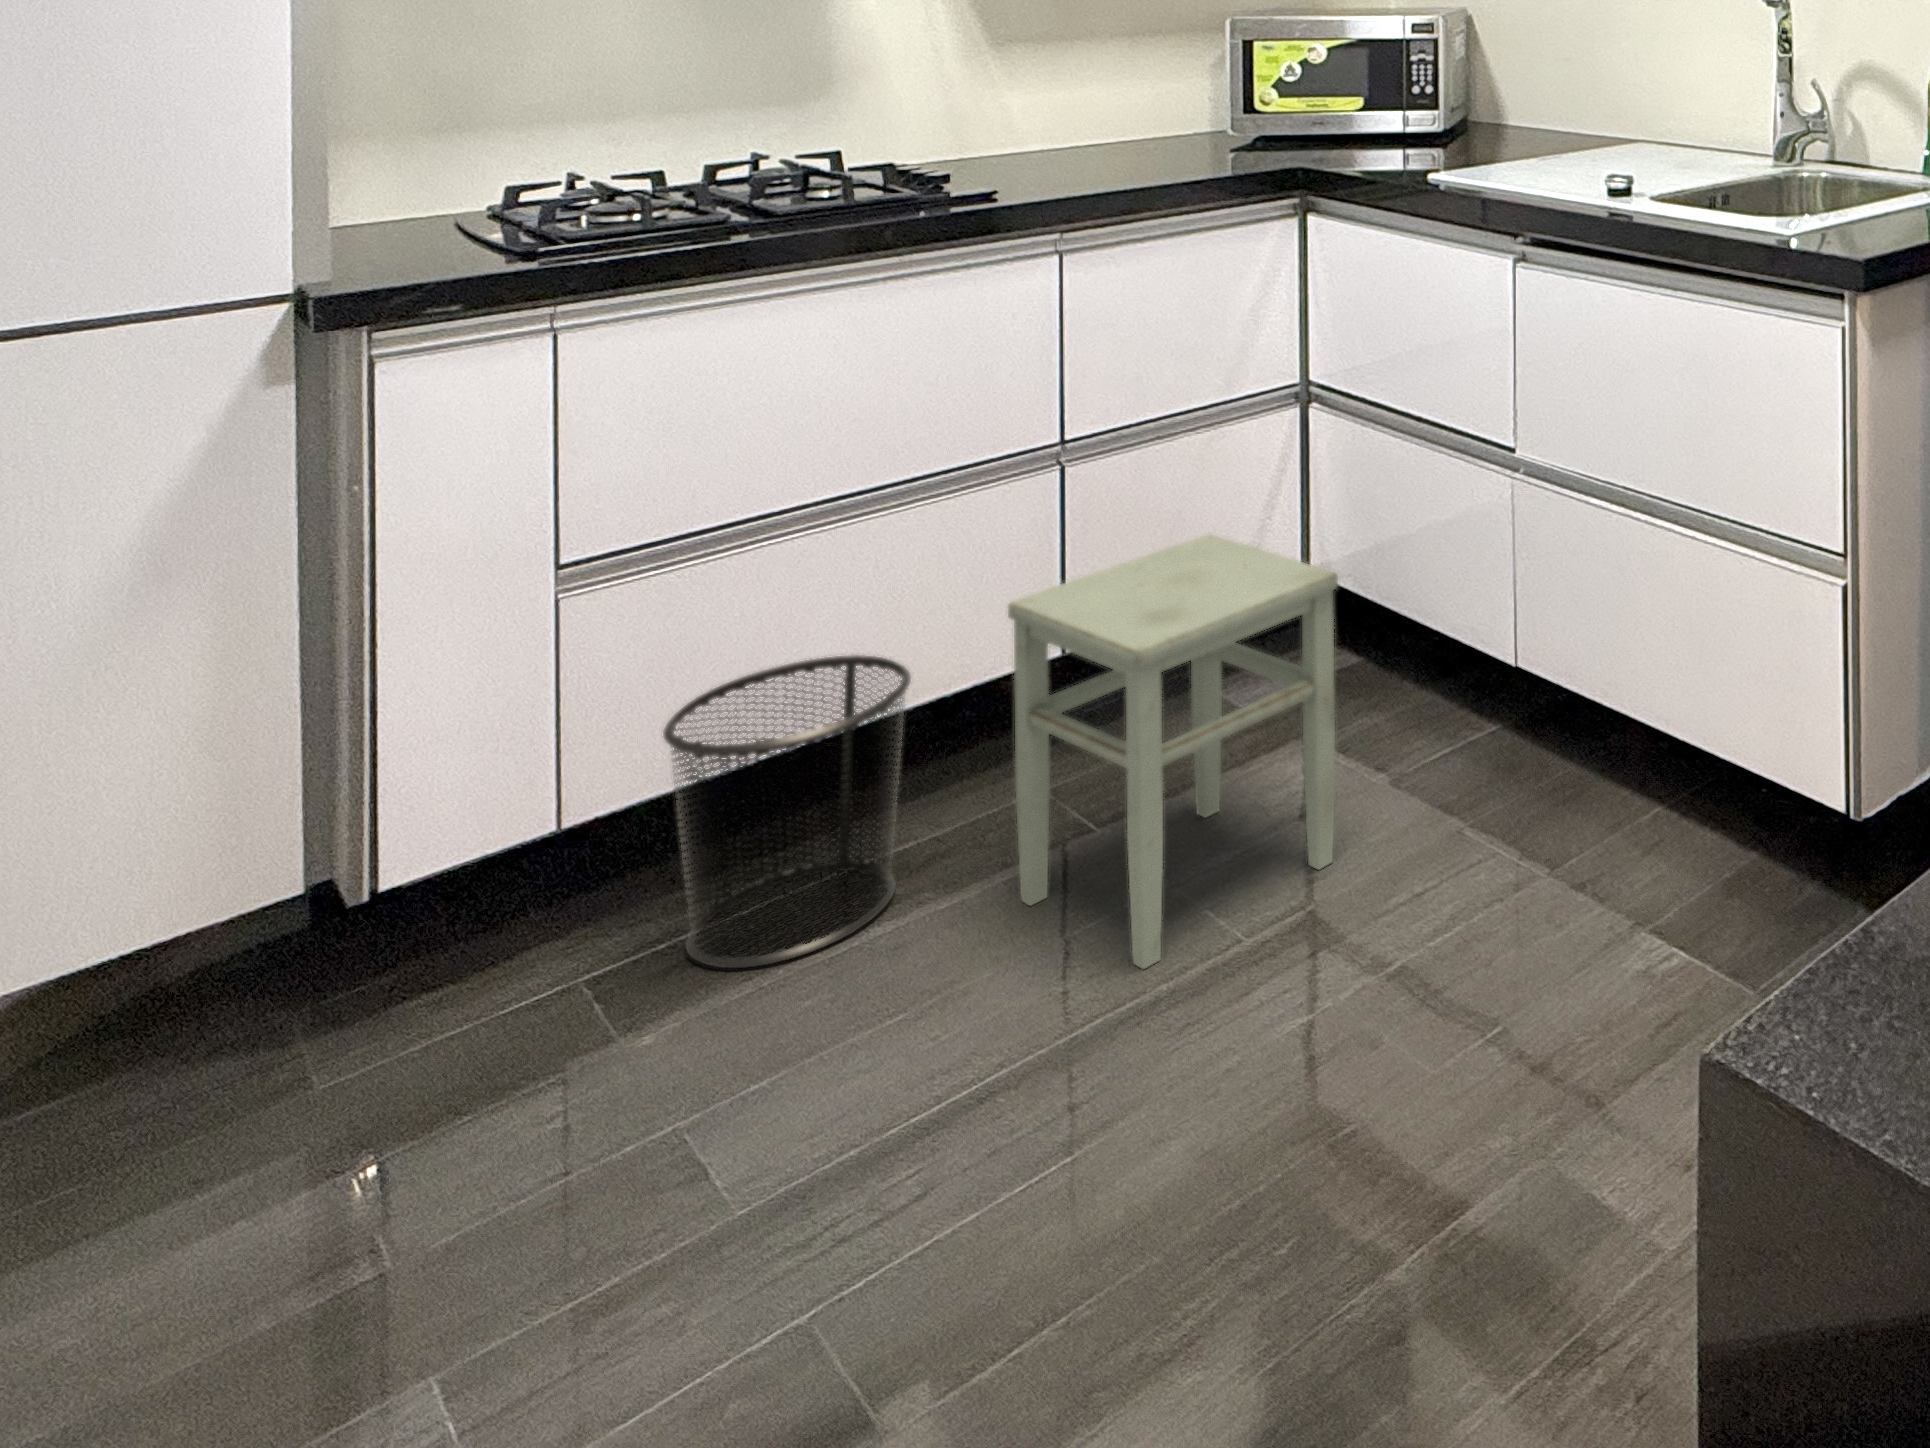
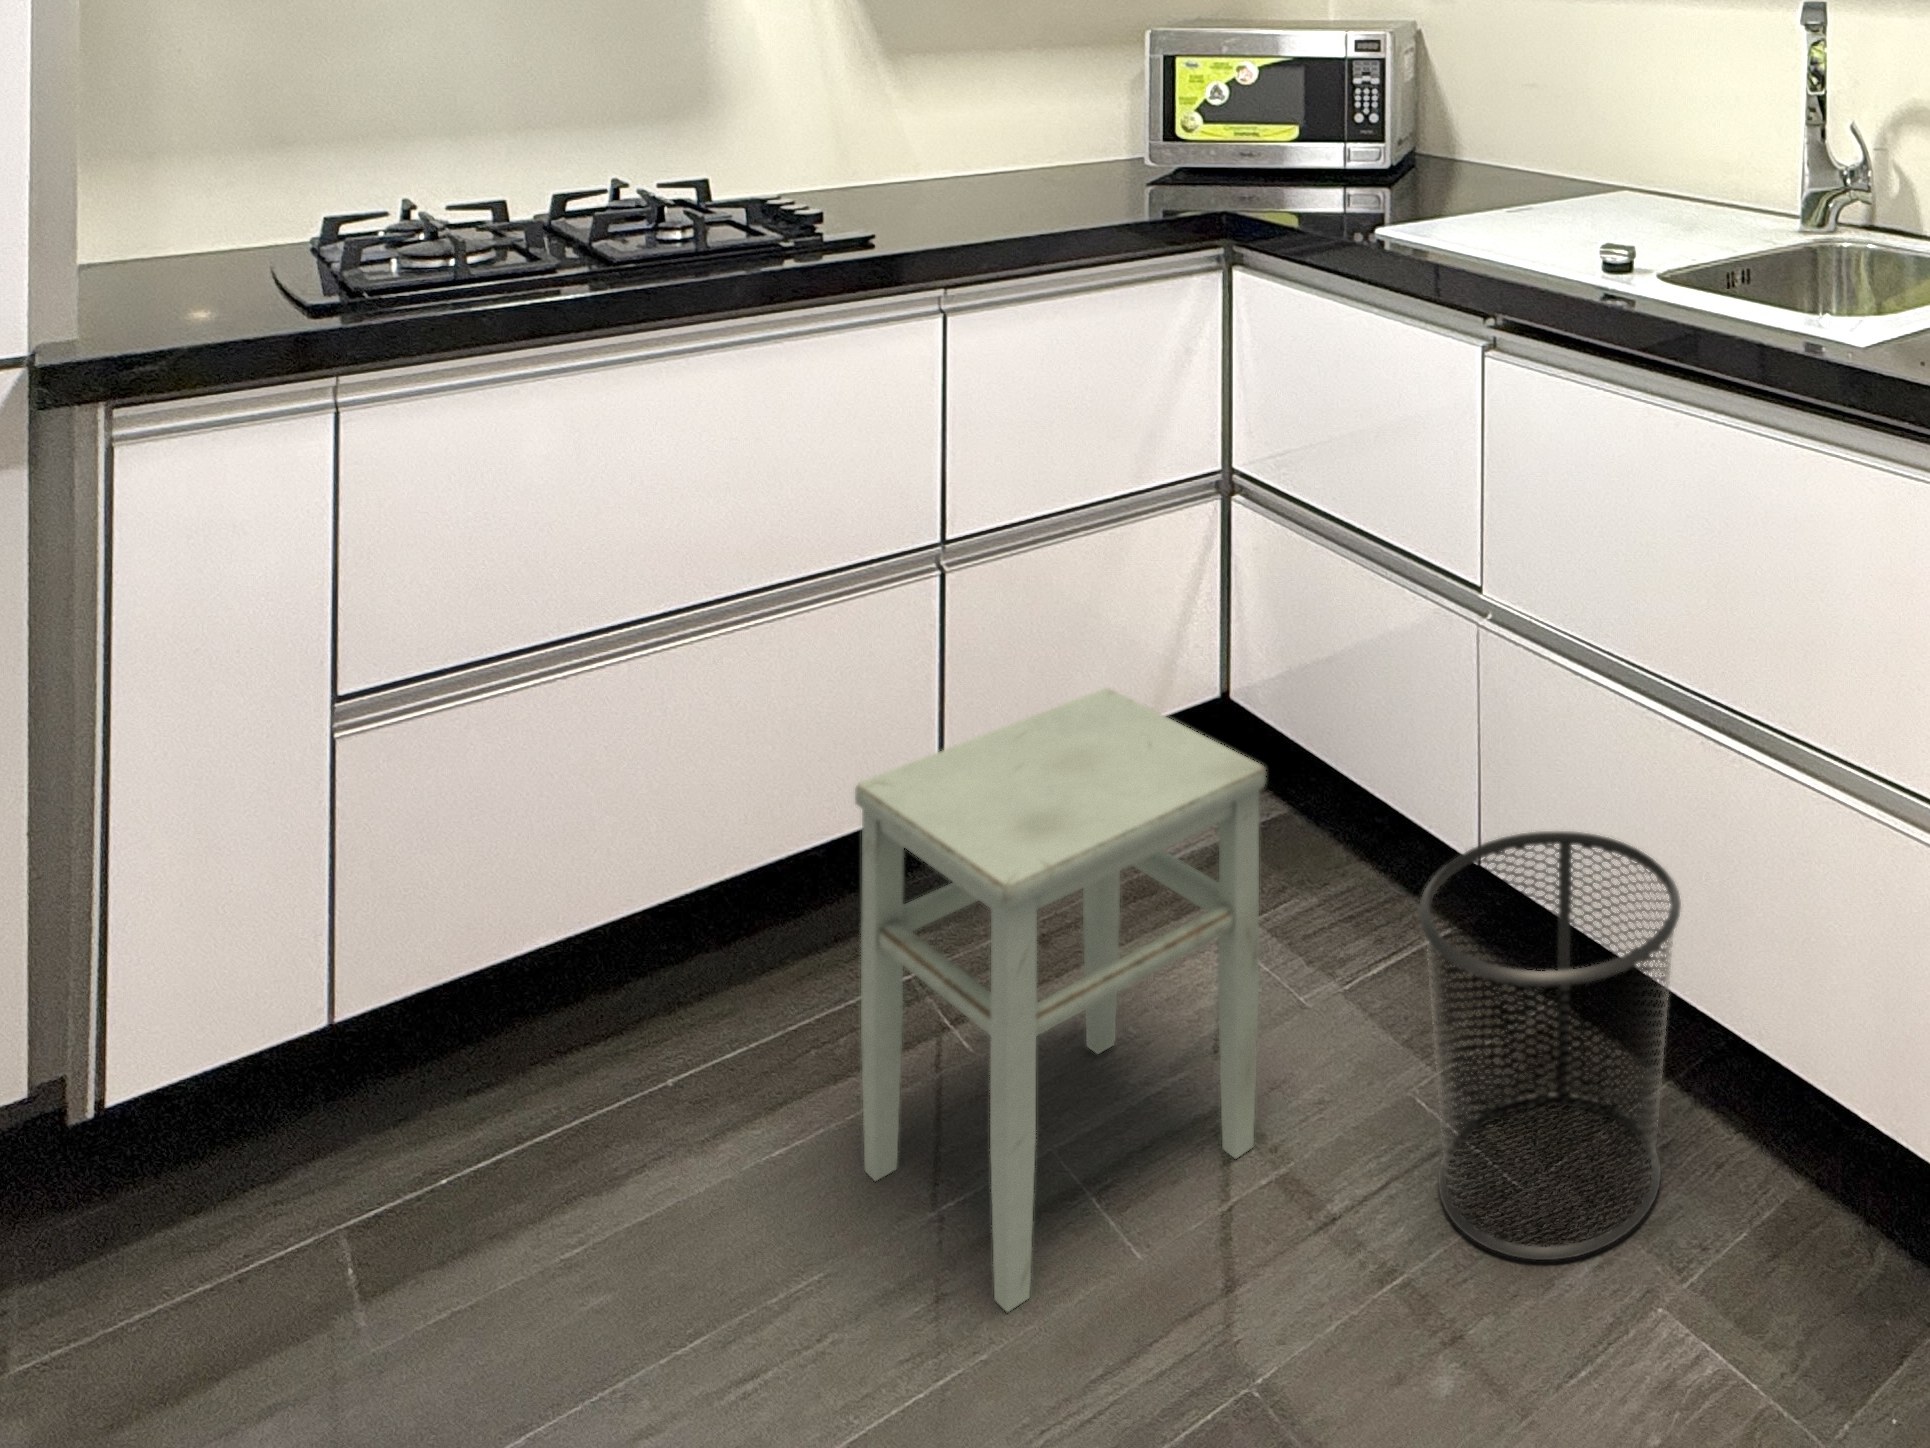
waste bin: present [663,655,911,968] -> present [1419,831,1681,1260]

